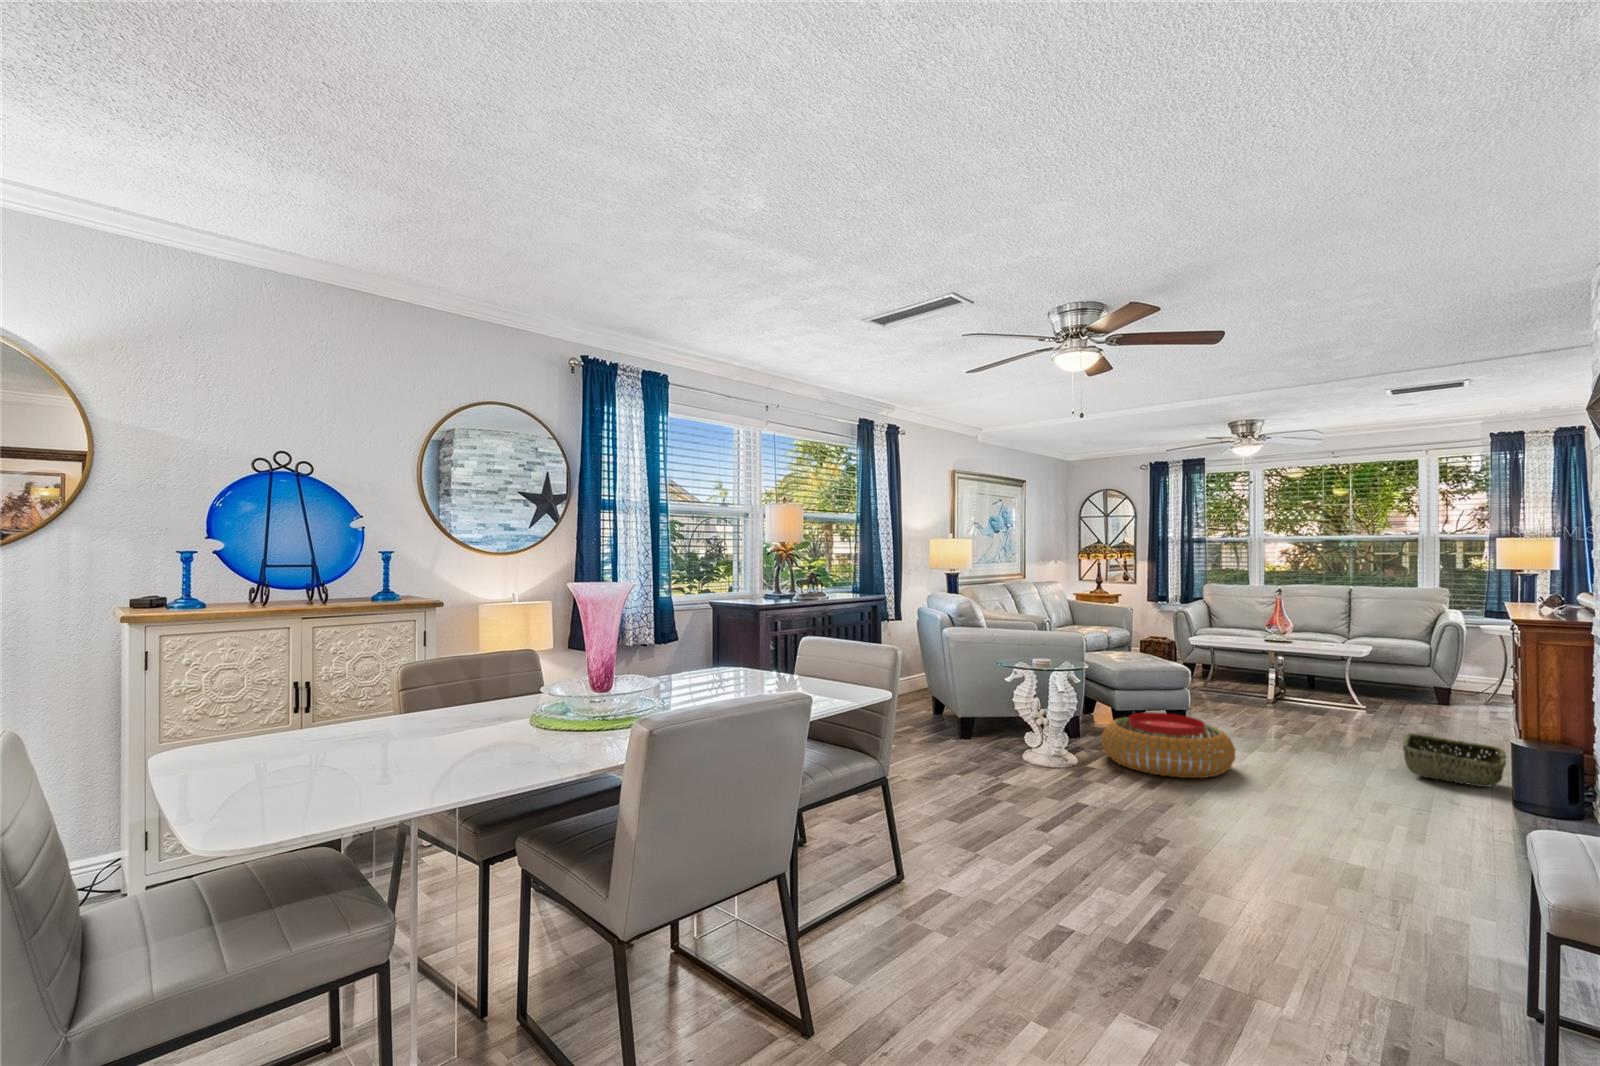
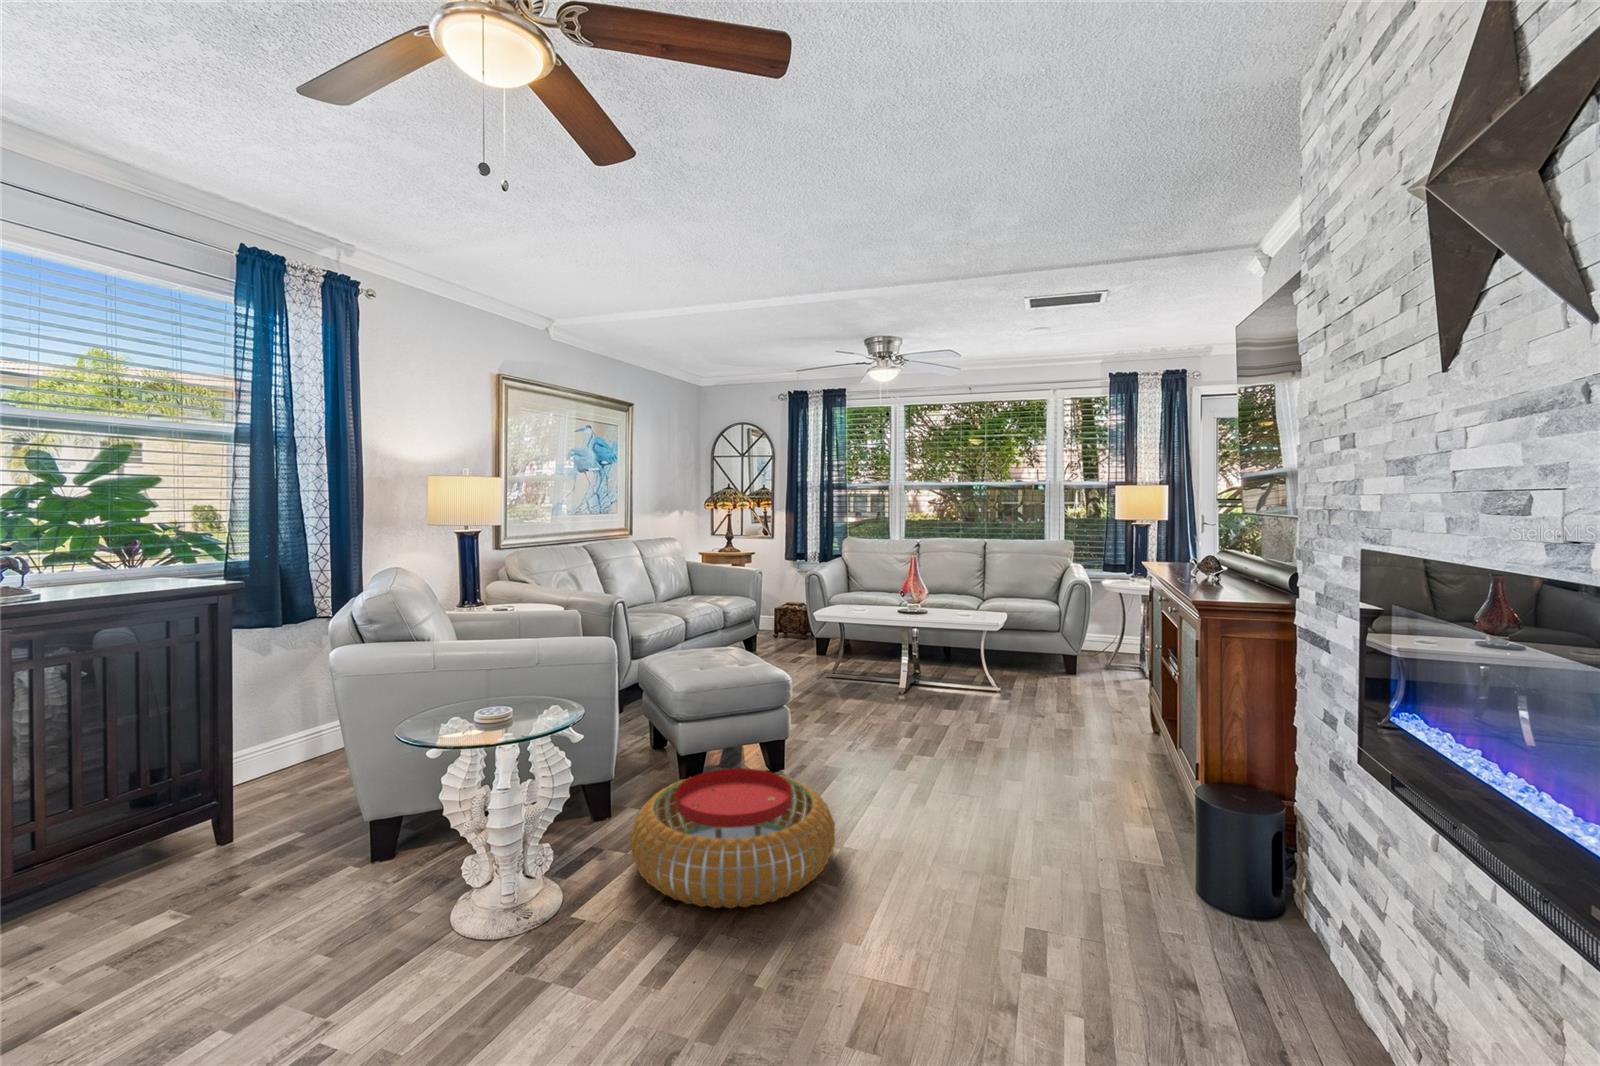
woven basket: present [1403,733,1506,787] -> none [1051,757,1173,836]

